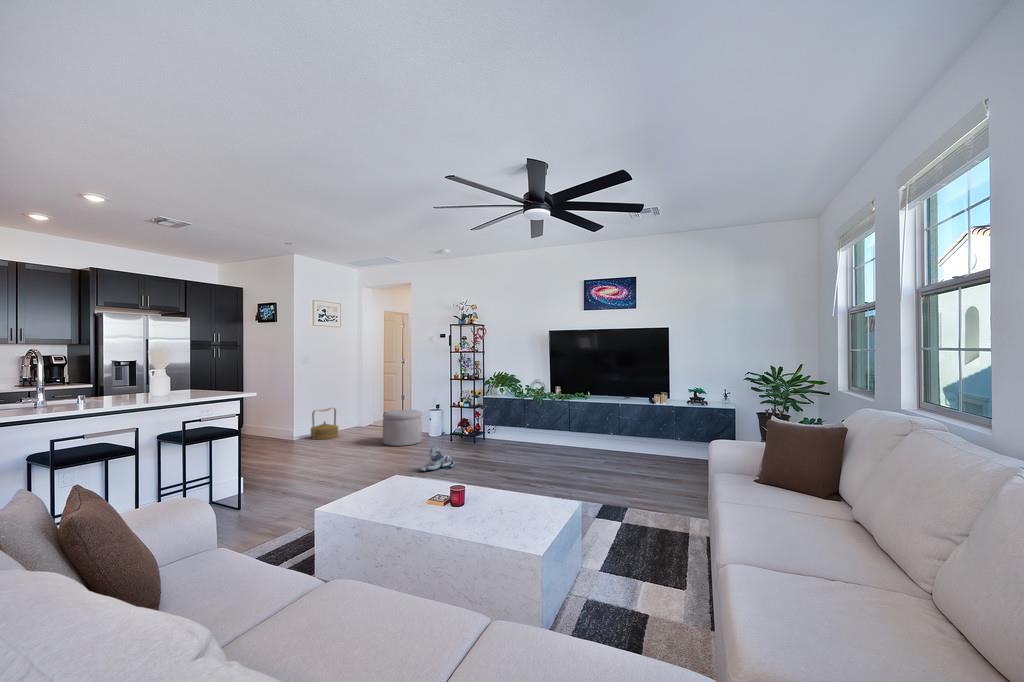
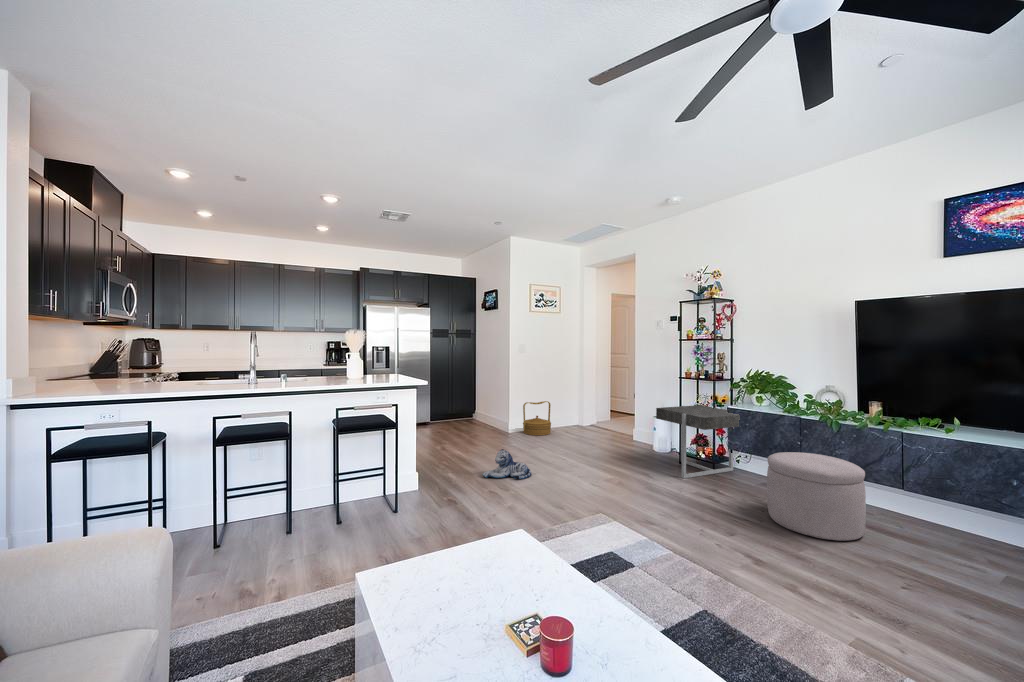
side table: none [438,398,497,449] -> present [656,405,740,478]
ottoman: present [383,410,422,446] -> present [767,452,866,541]
plush toy: present [420,446,455,471] -> present [482,449,532,479]

